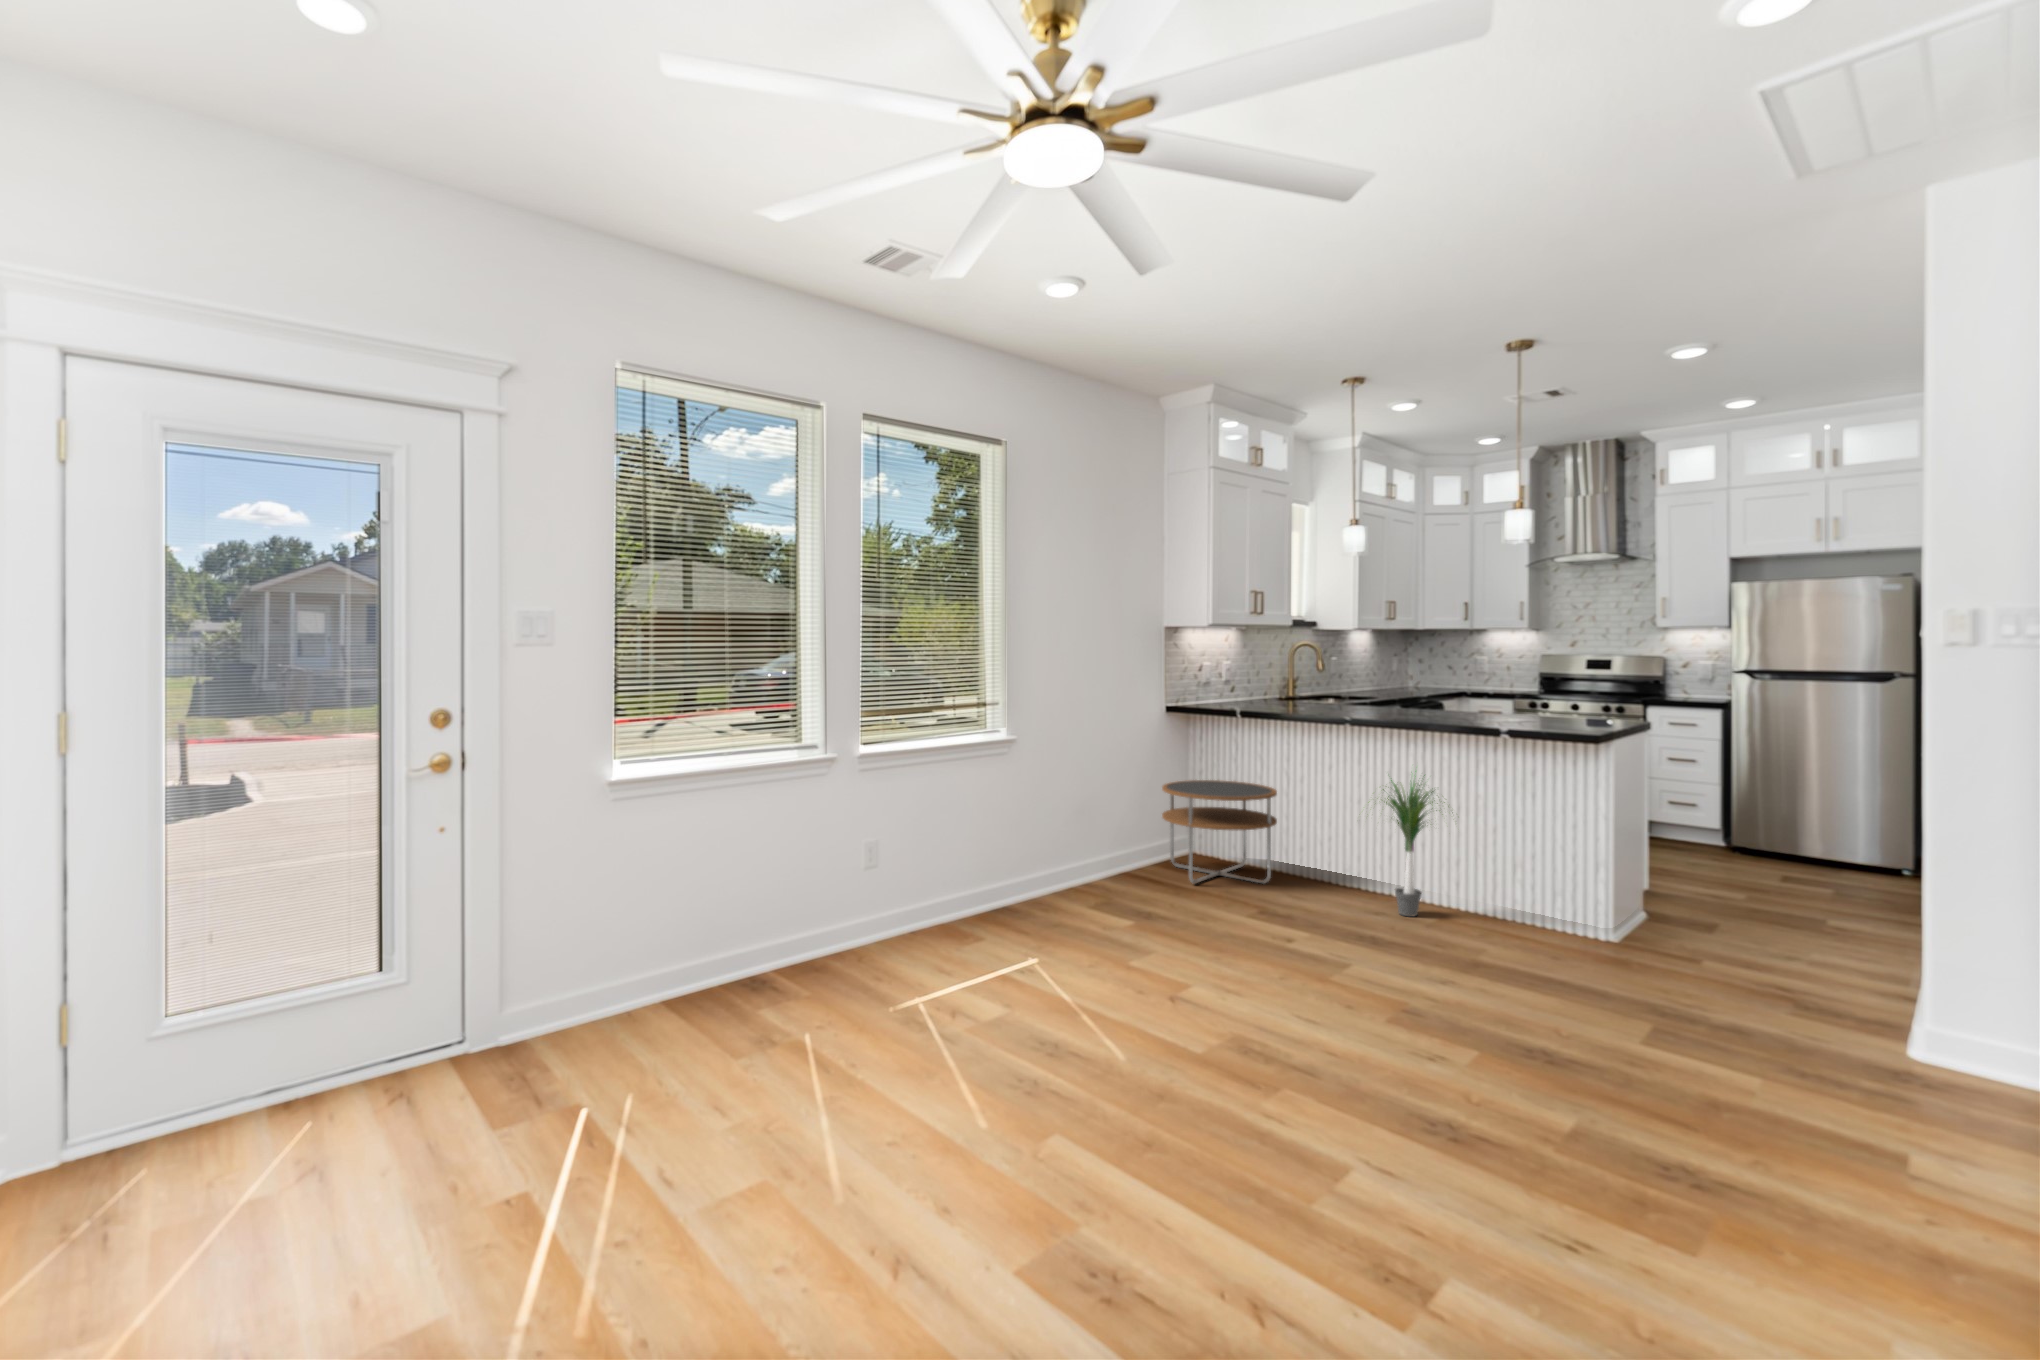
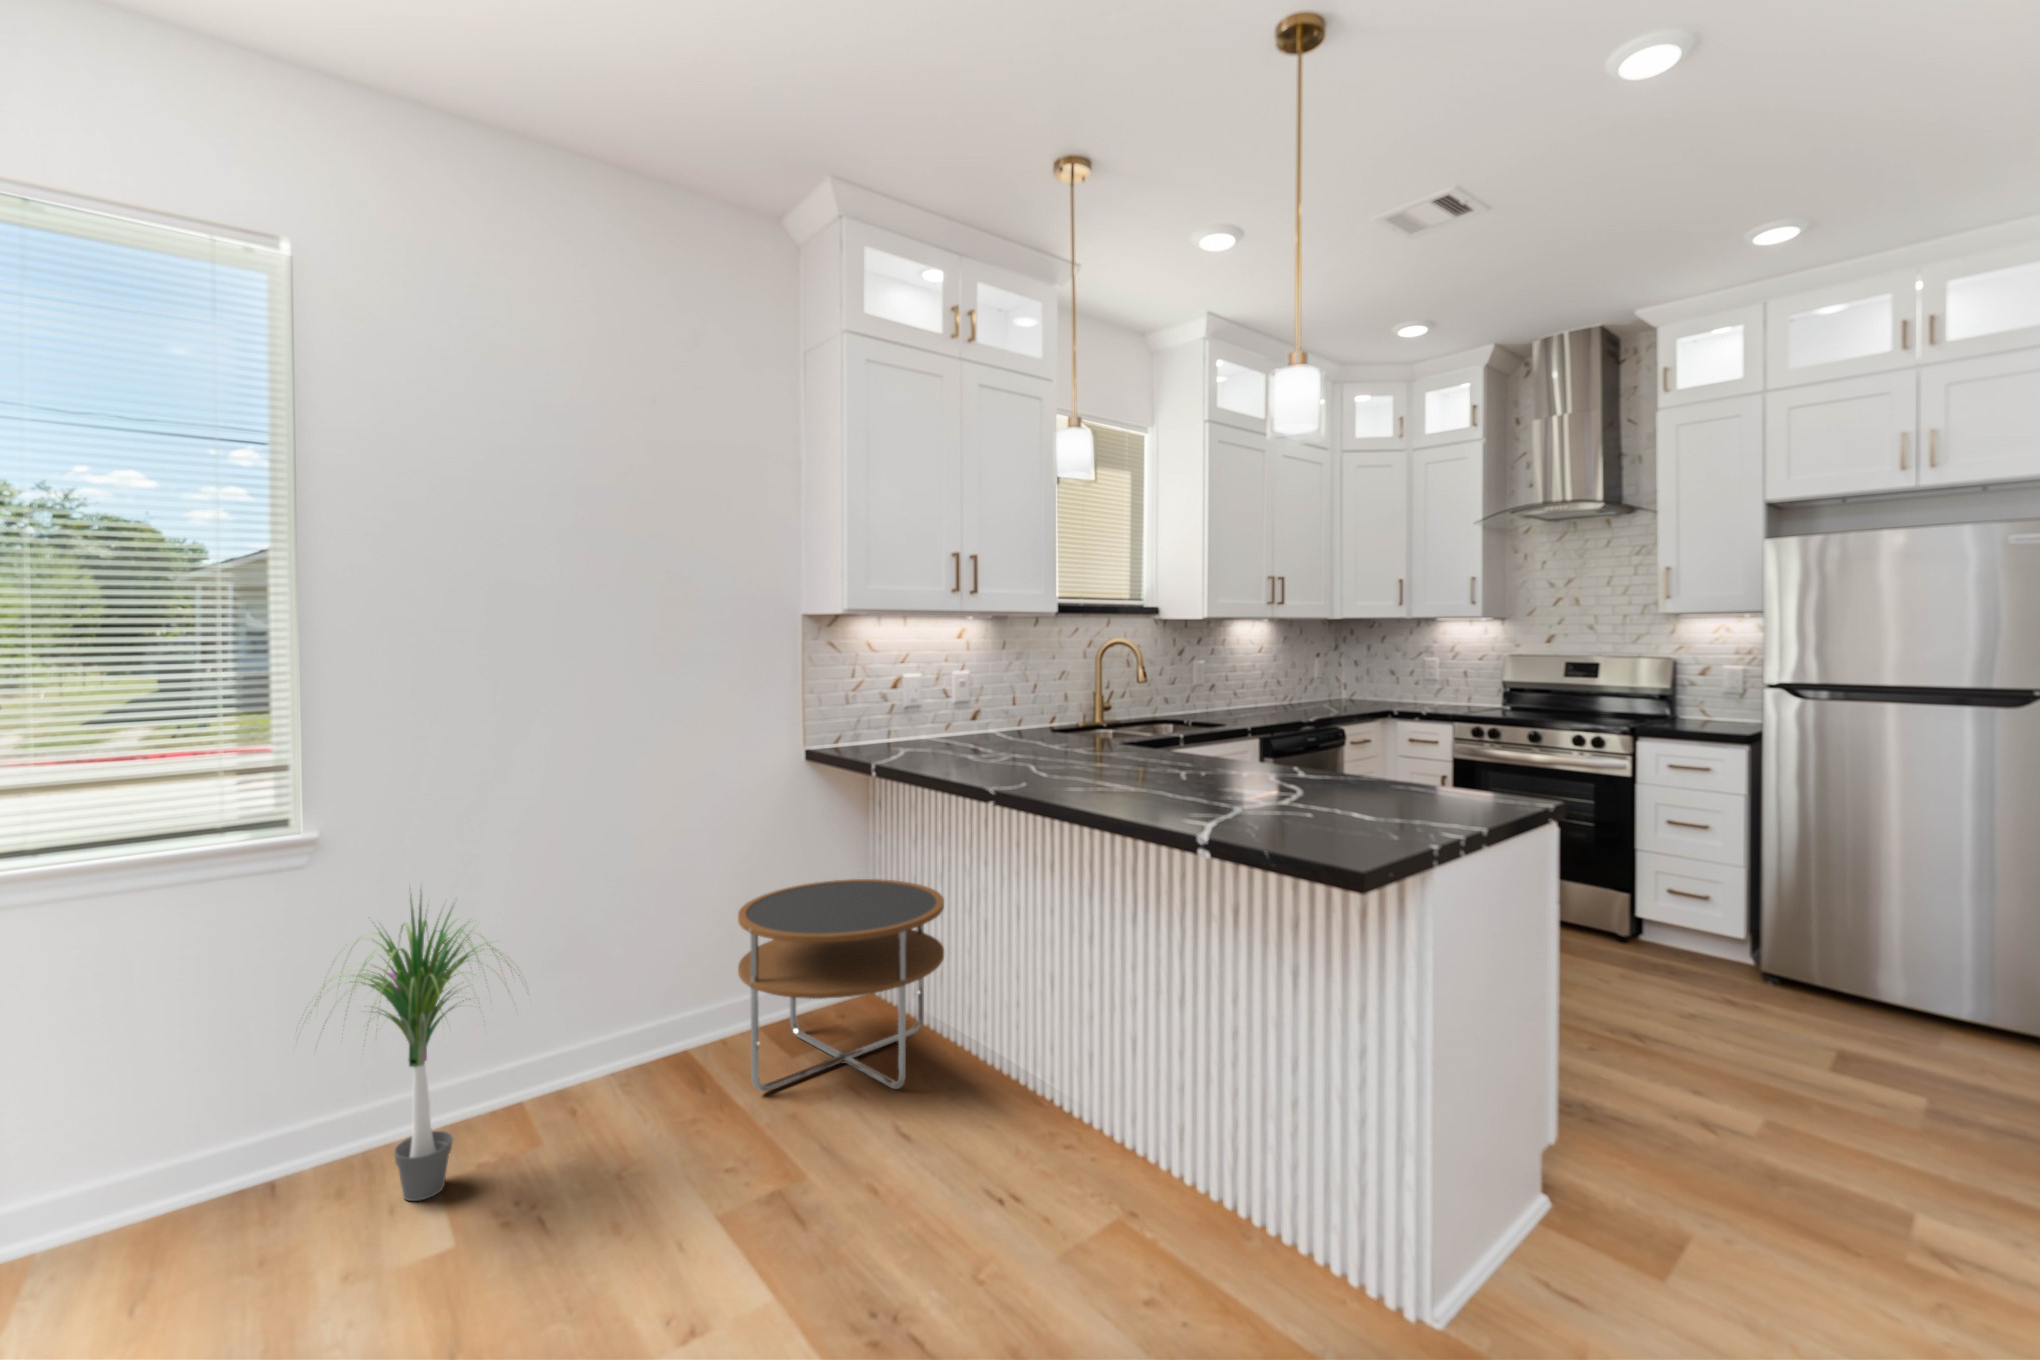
potted plant: present [1368,775,1453,916] -> present [310,897,520,1201]

